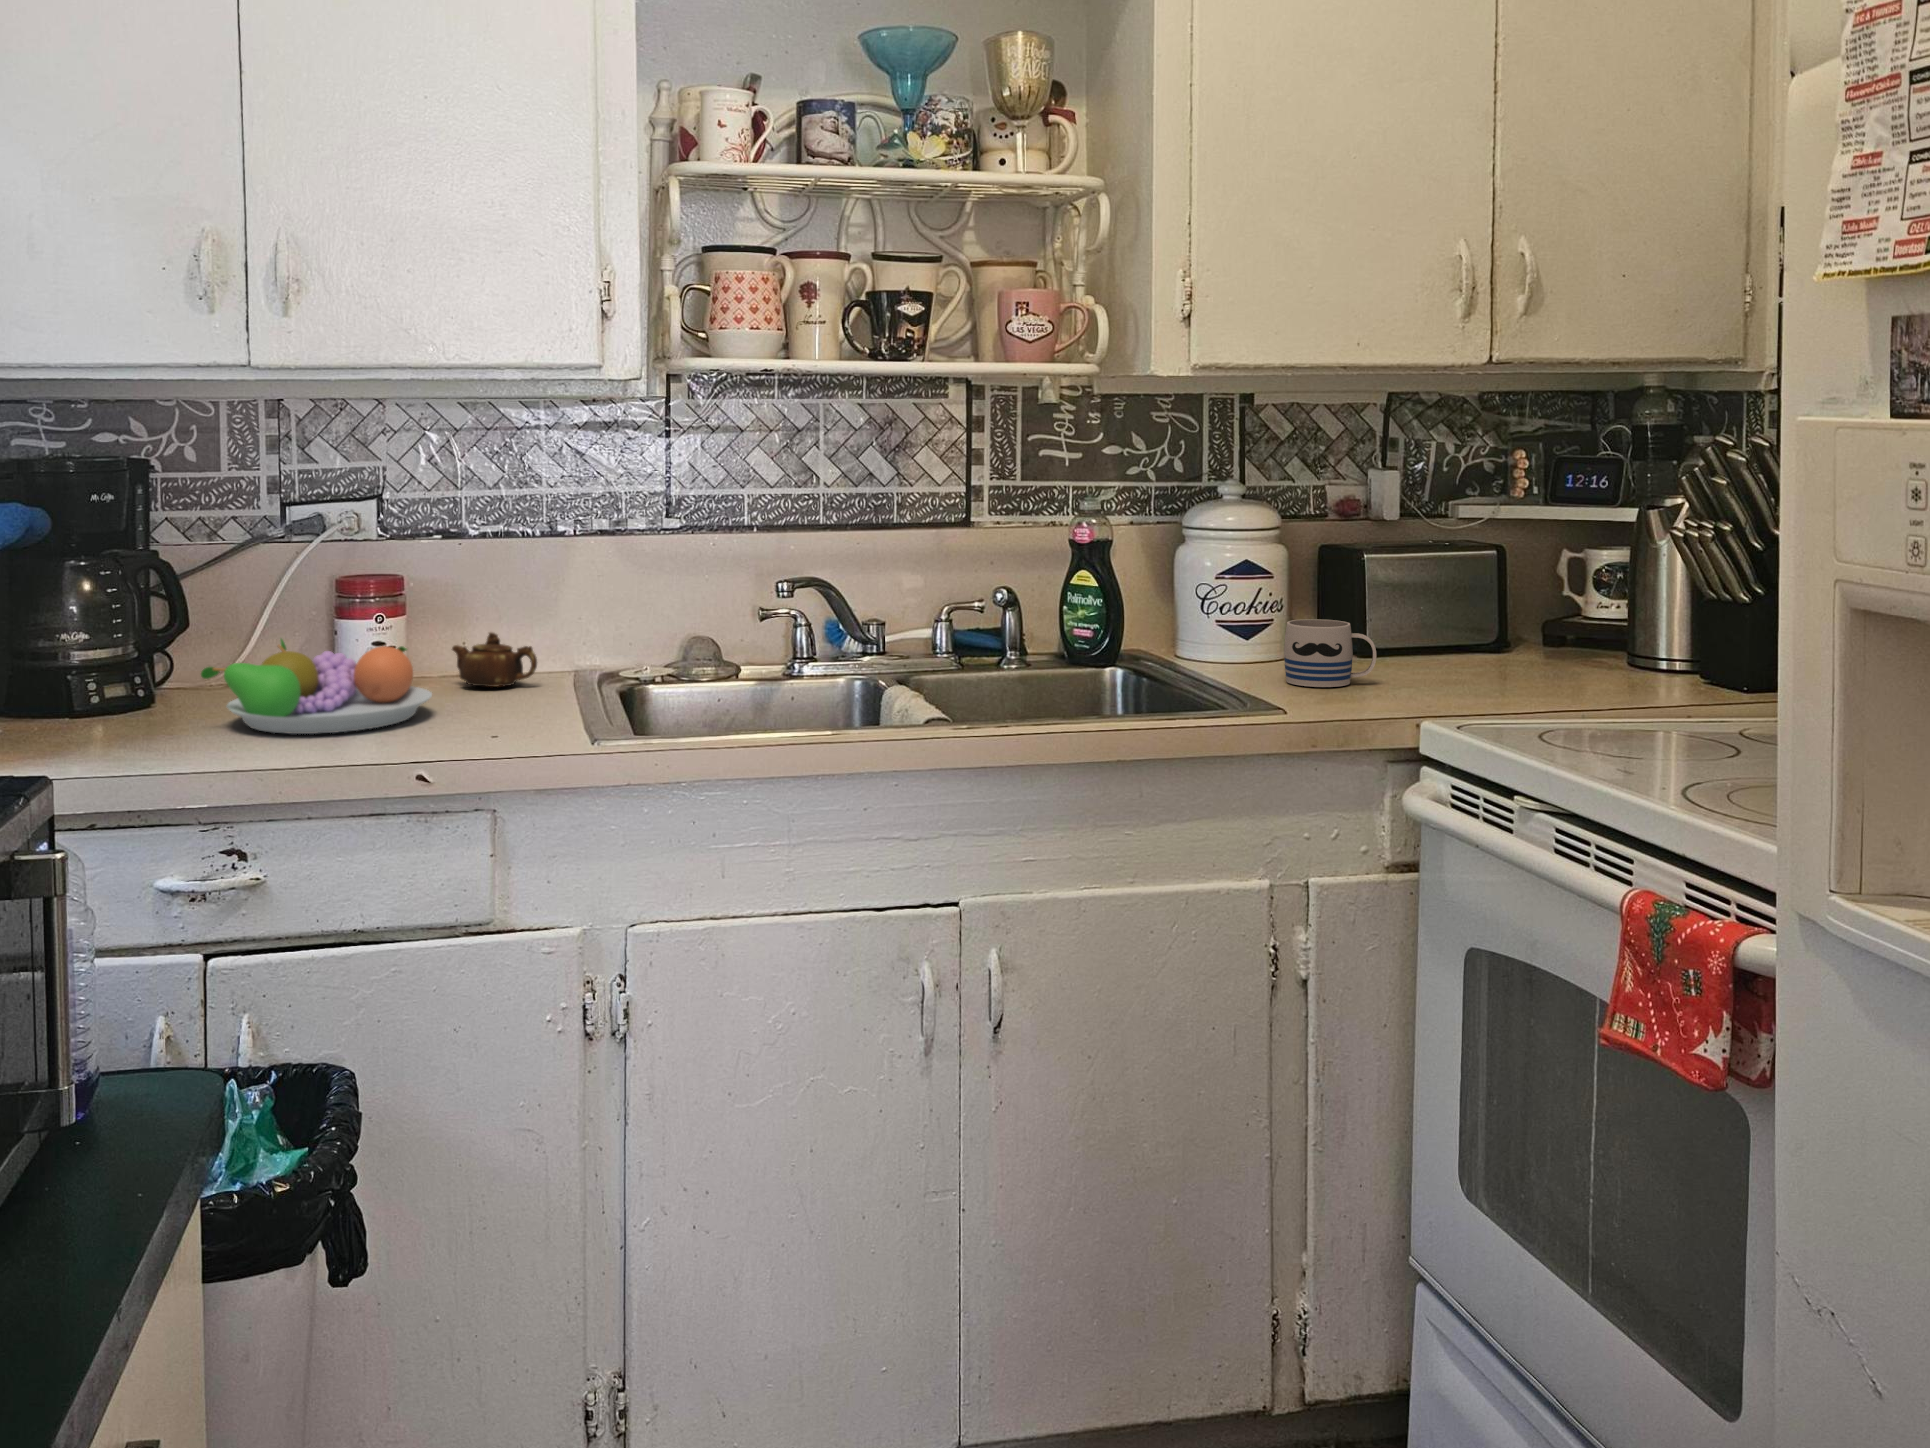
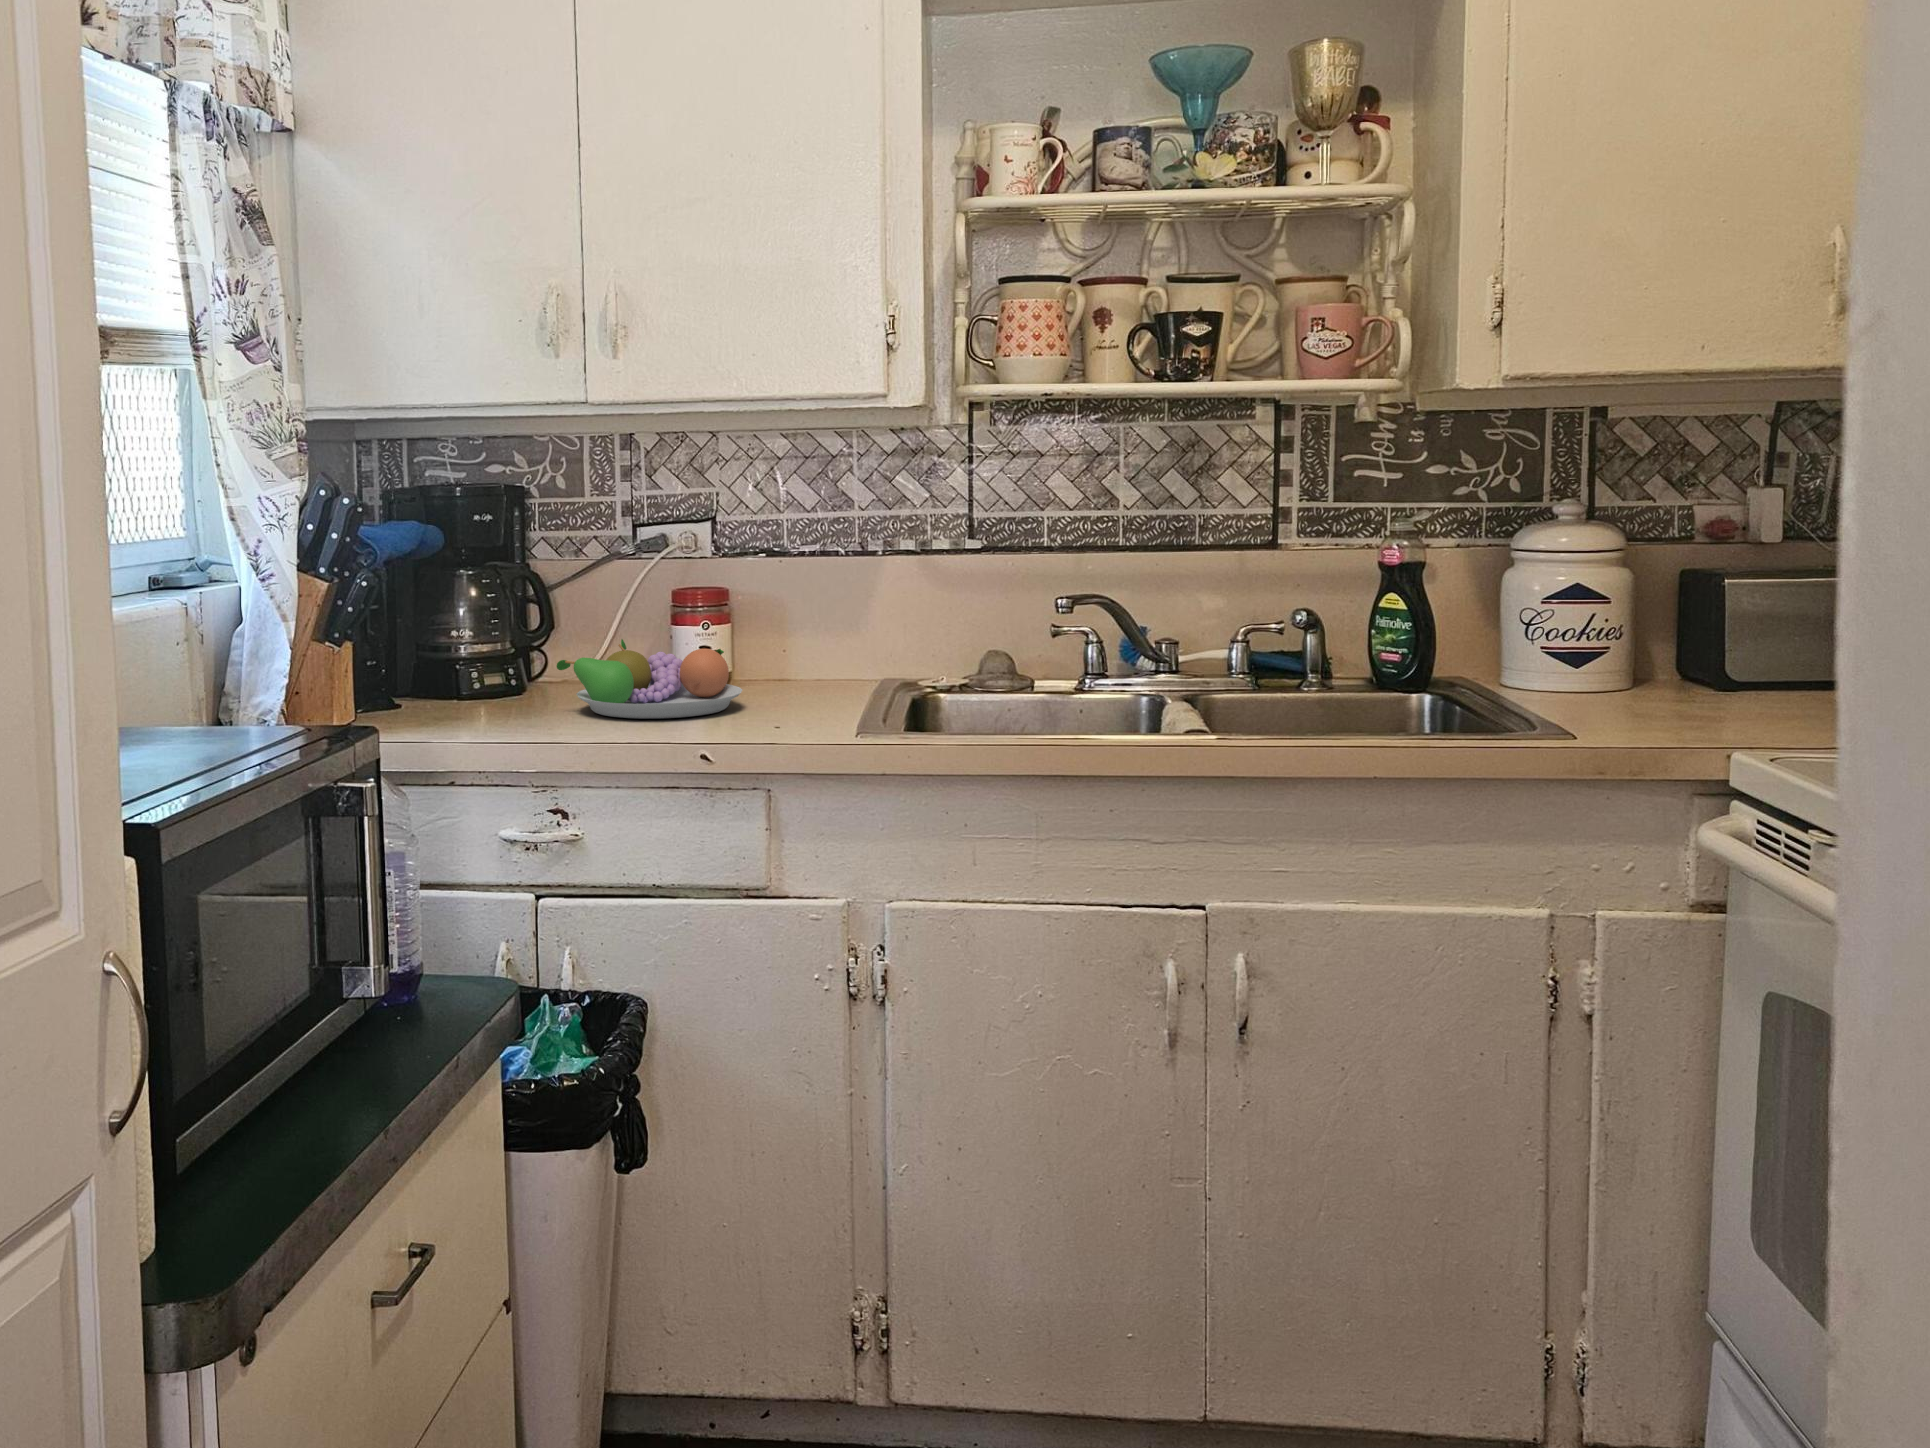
mug: present [1284,619,1376,687] -> none [1605,648,1715,719]
teapot: present [452,632,537,687] -> none [769,641,841,689]

